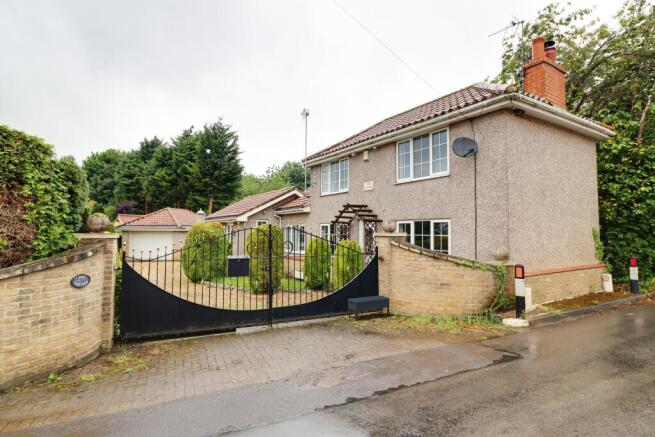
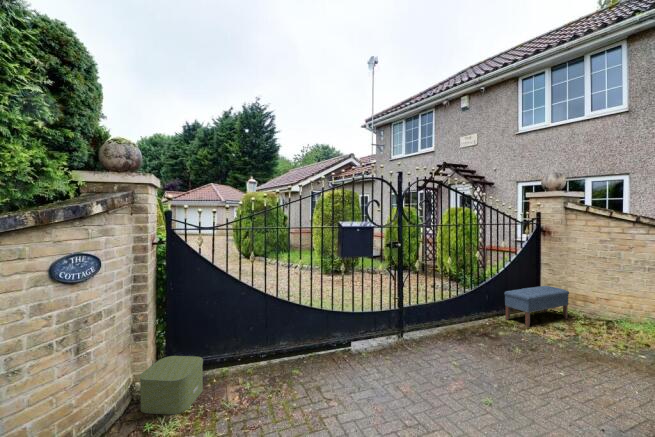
storage box: none [106,331,140,356] -> present [140,356,203,415]

